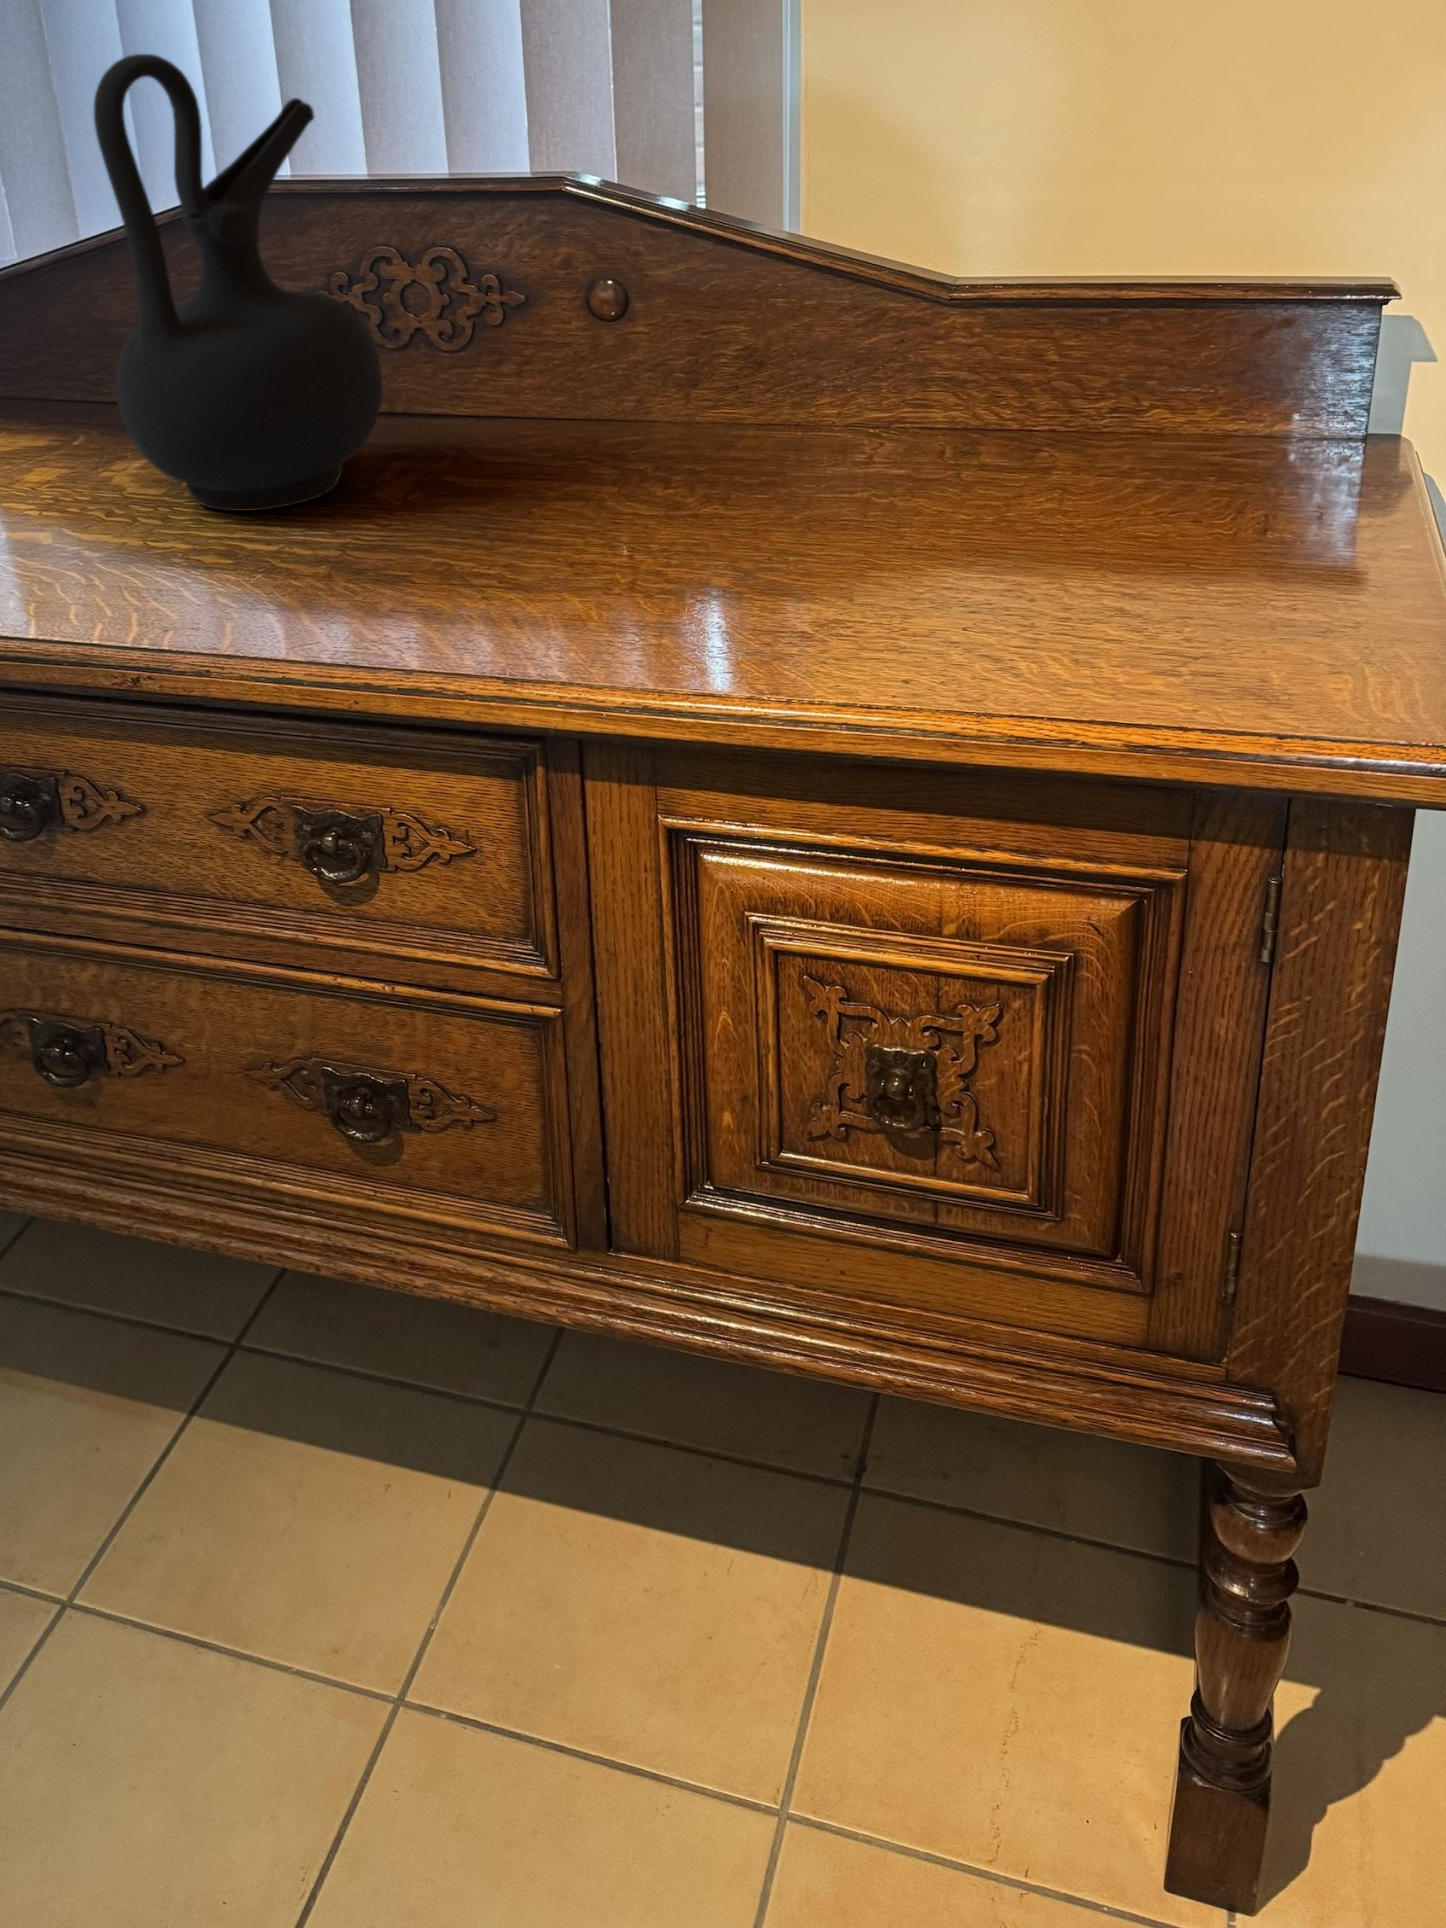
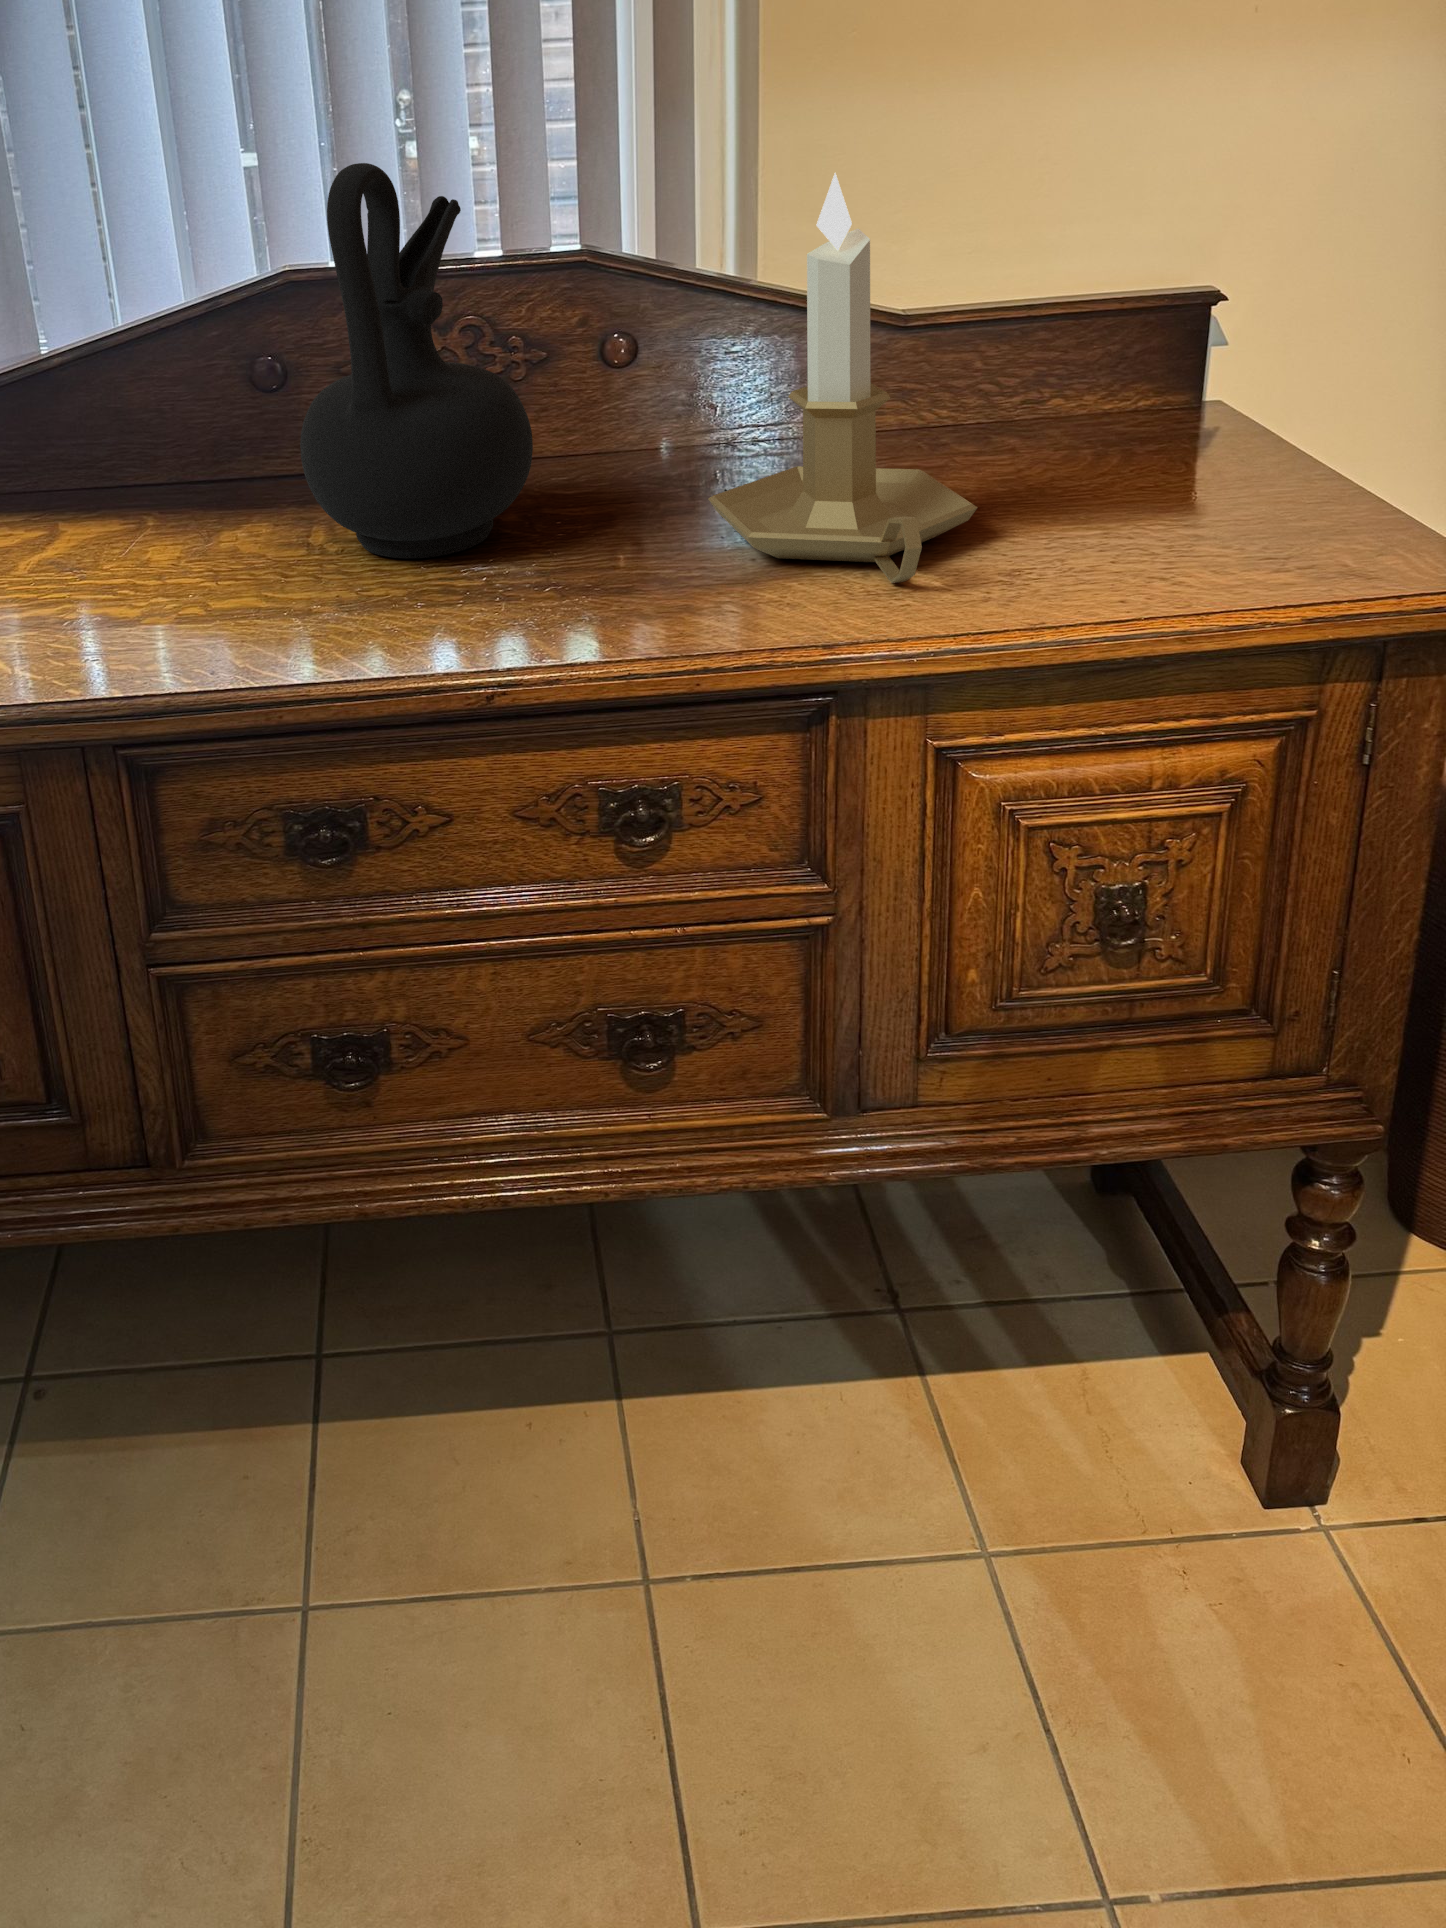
candlestick: none [512,90,821,616] -> present [708,173,977,583]

